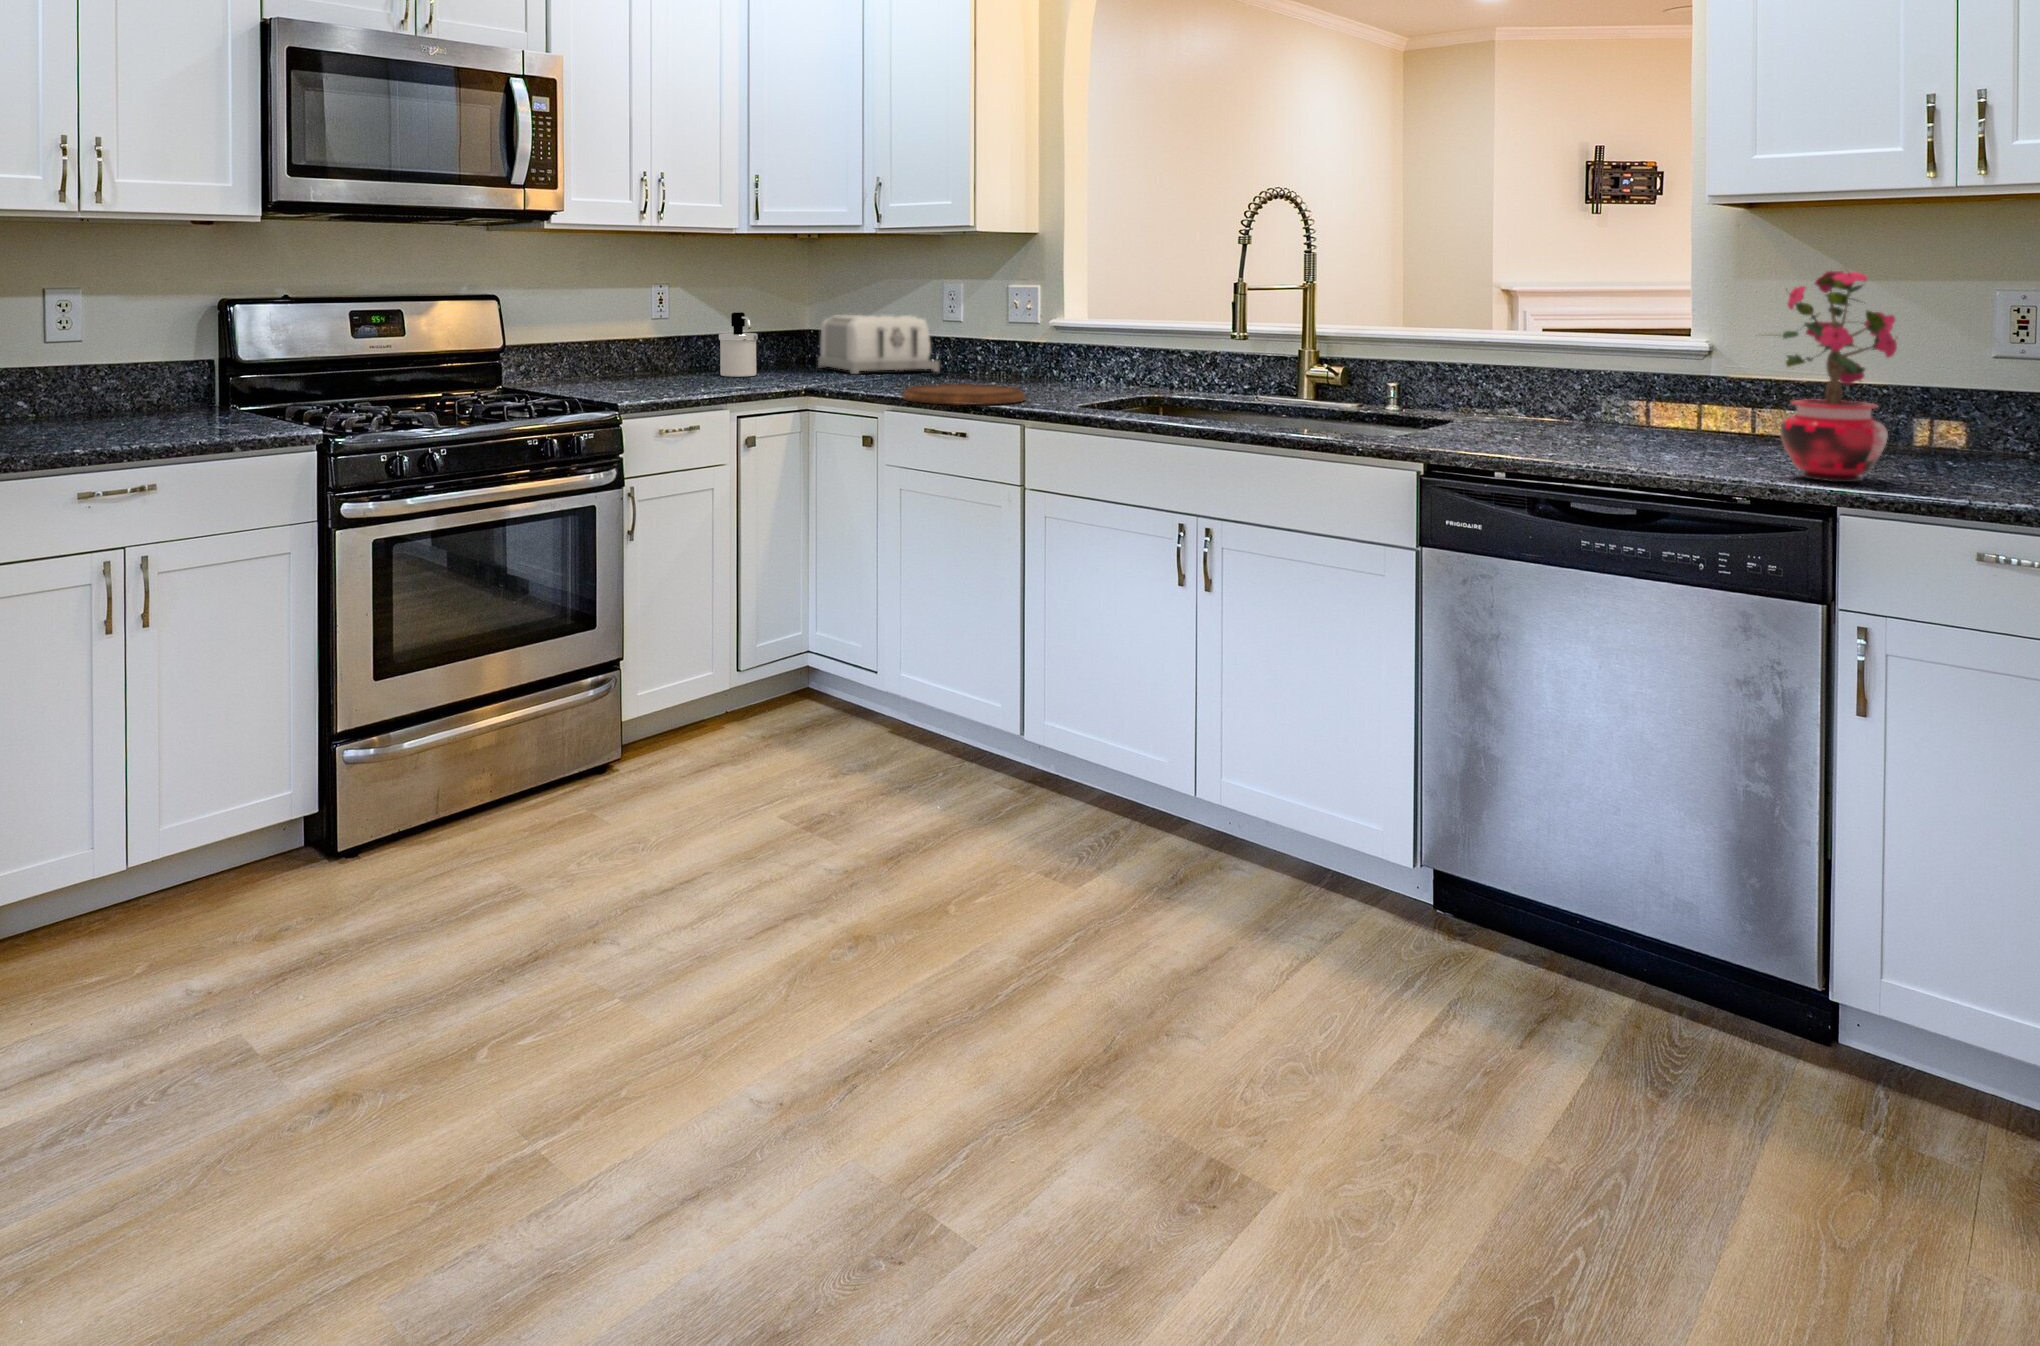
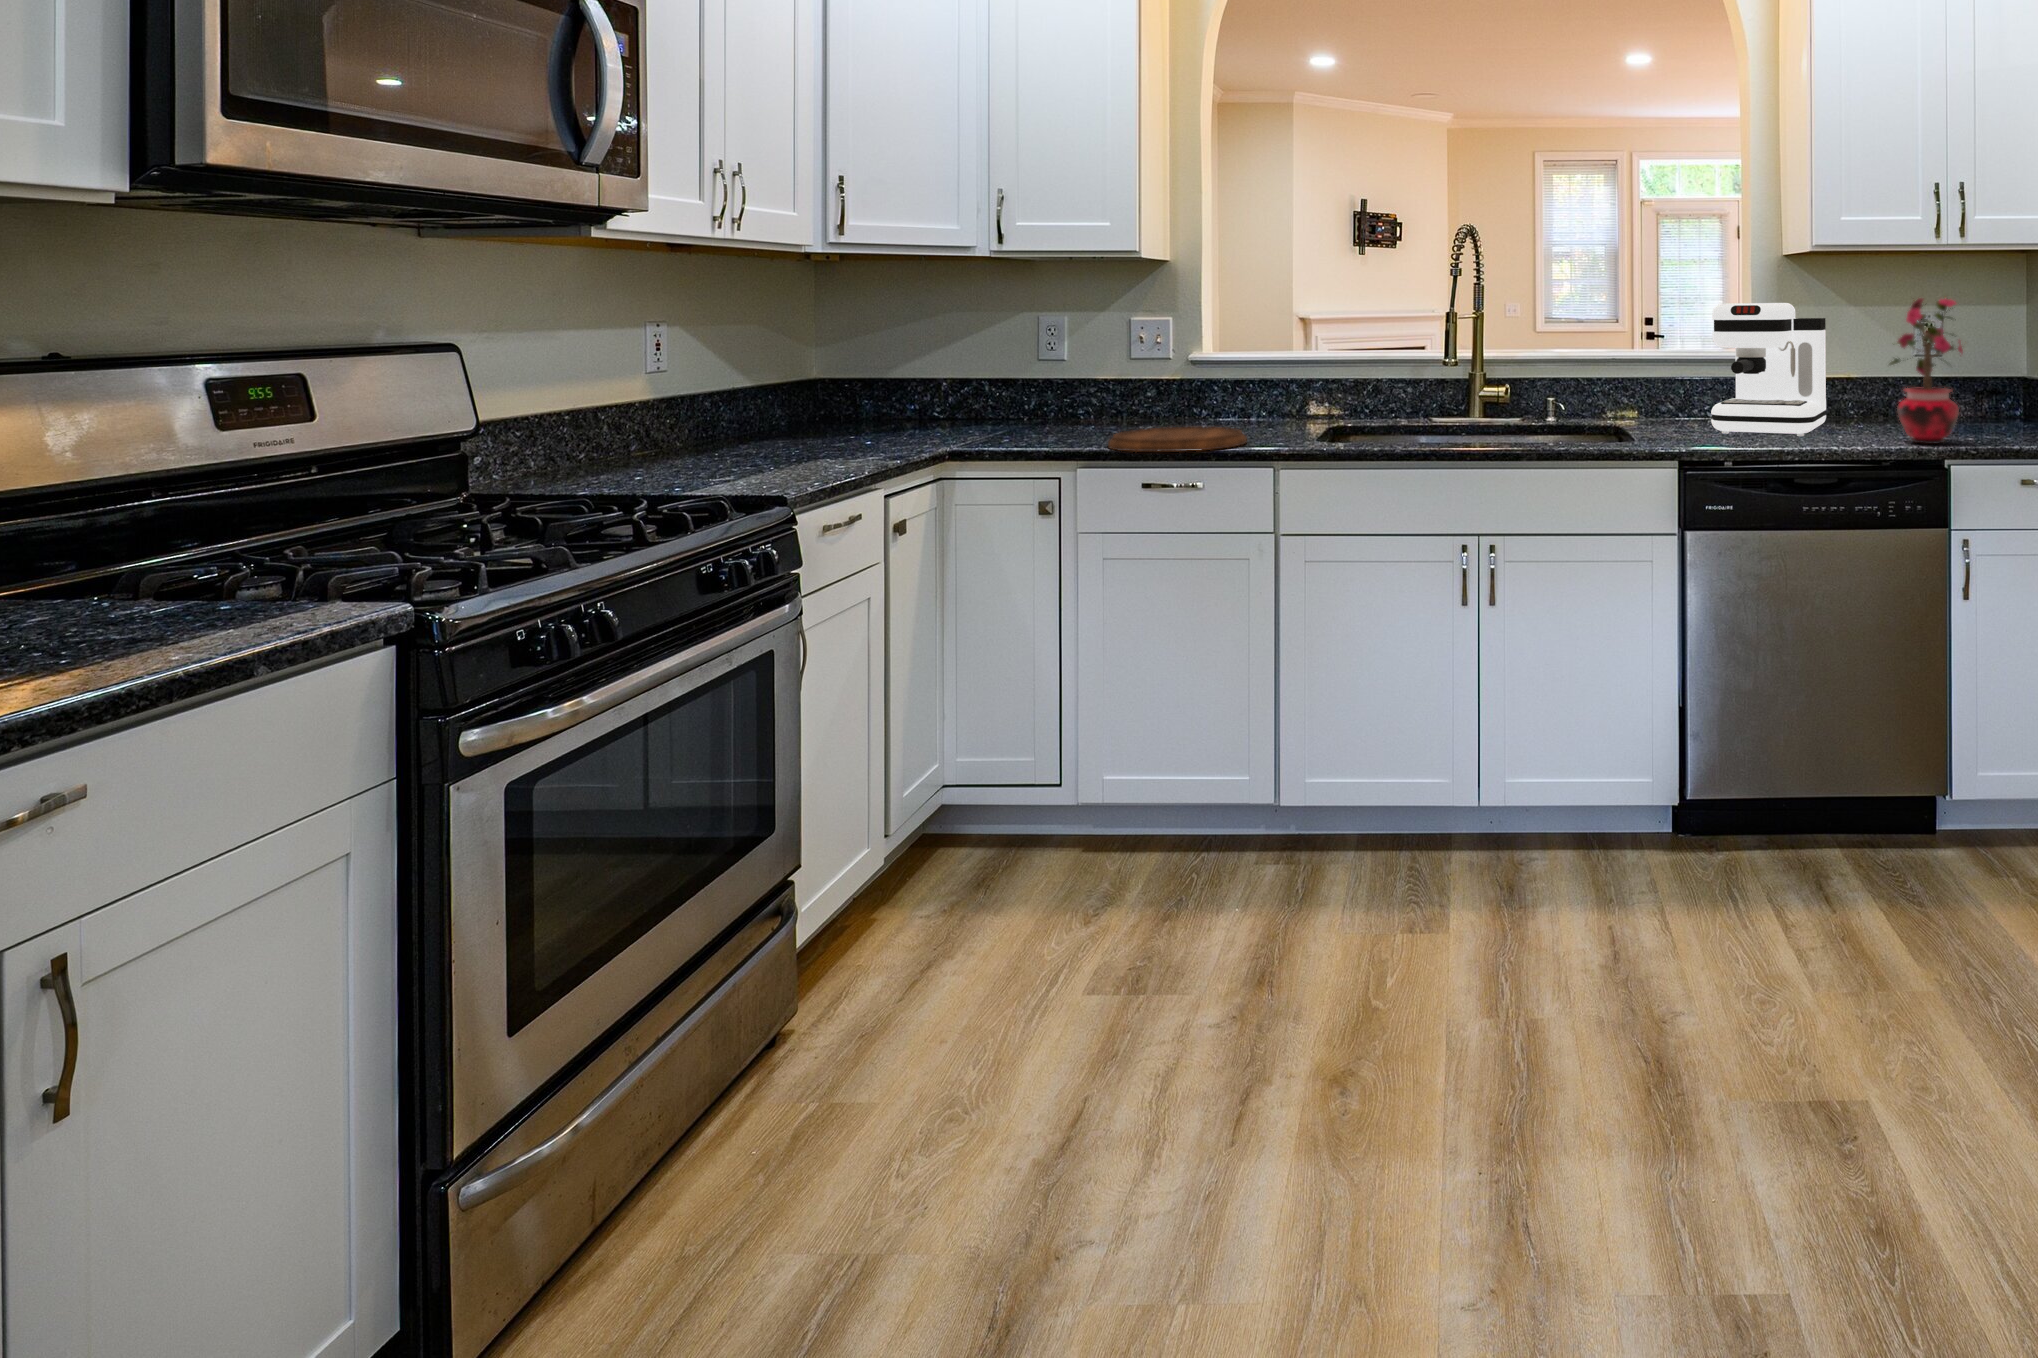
coffee maker: none [1539,276,1754,454] -> present [1711,303,1826,436]
soap dispenser: present [719,312,758,377] -> none [763,359,829,444]
toaster: present [818,315,940,374] -> none [857,355,1026,428]

